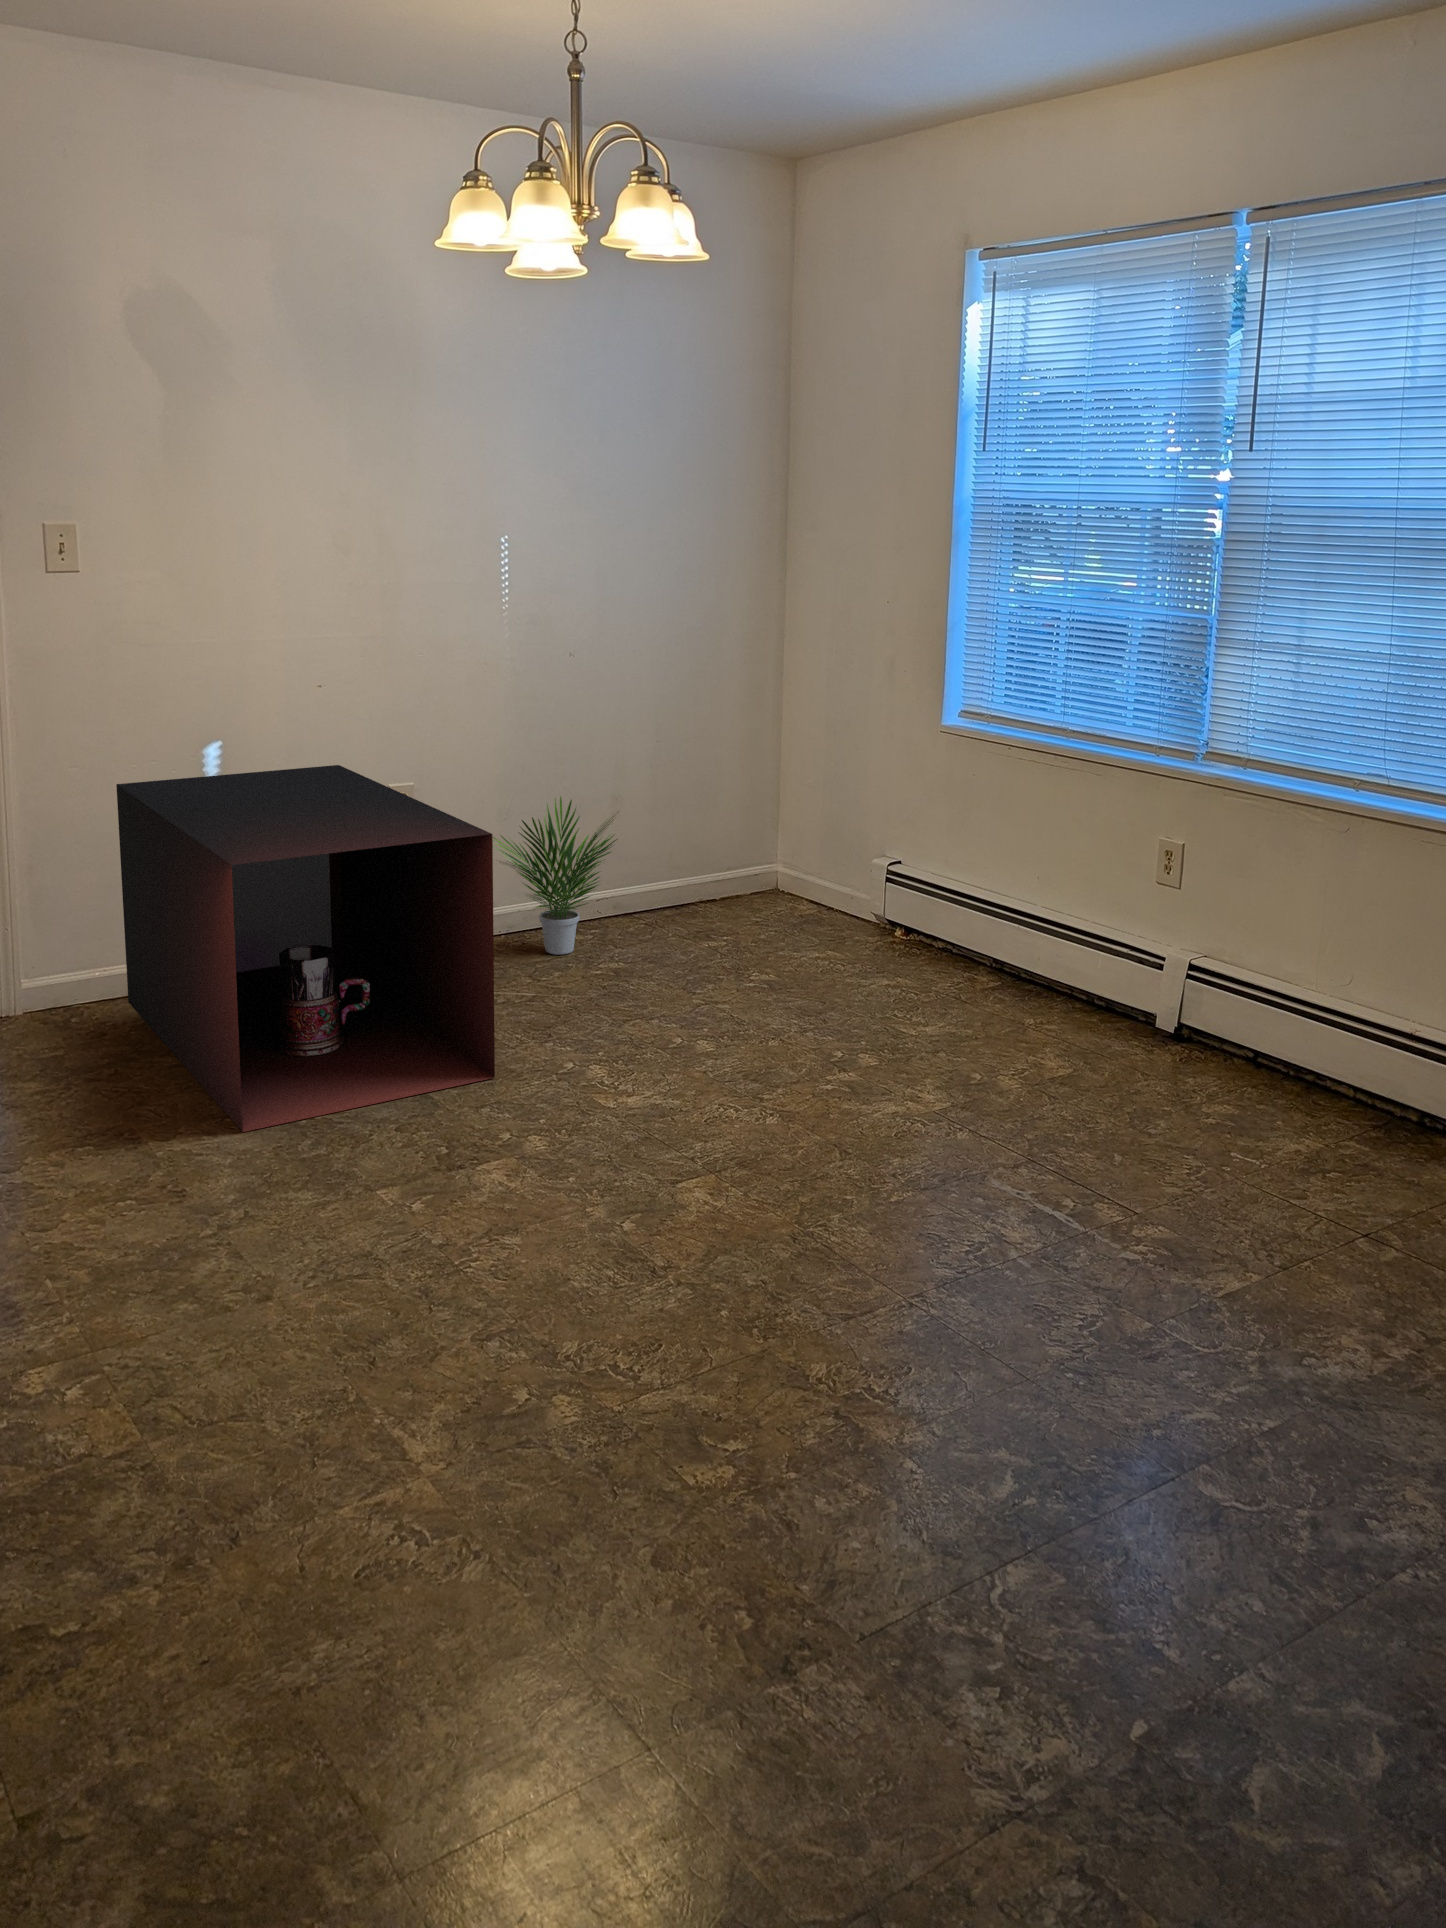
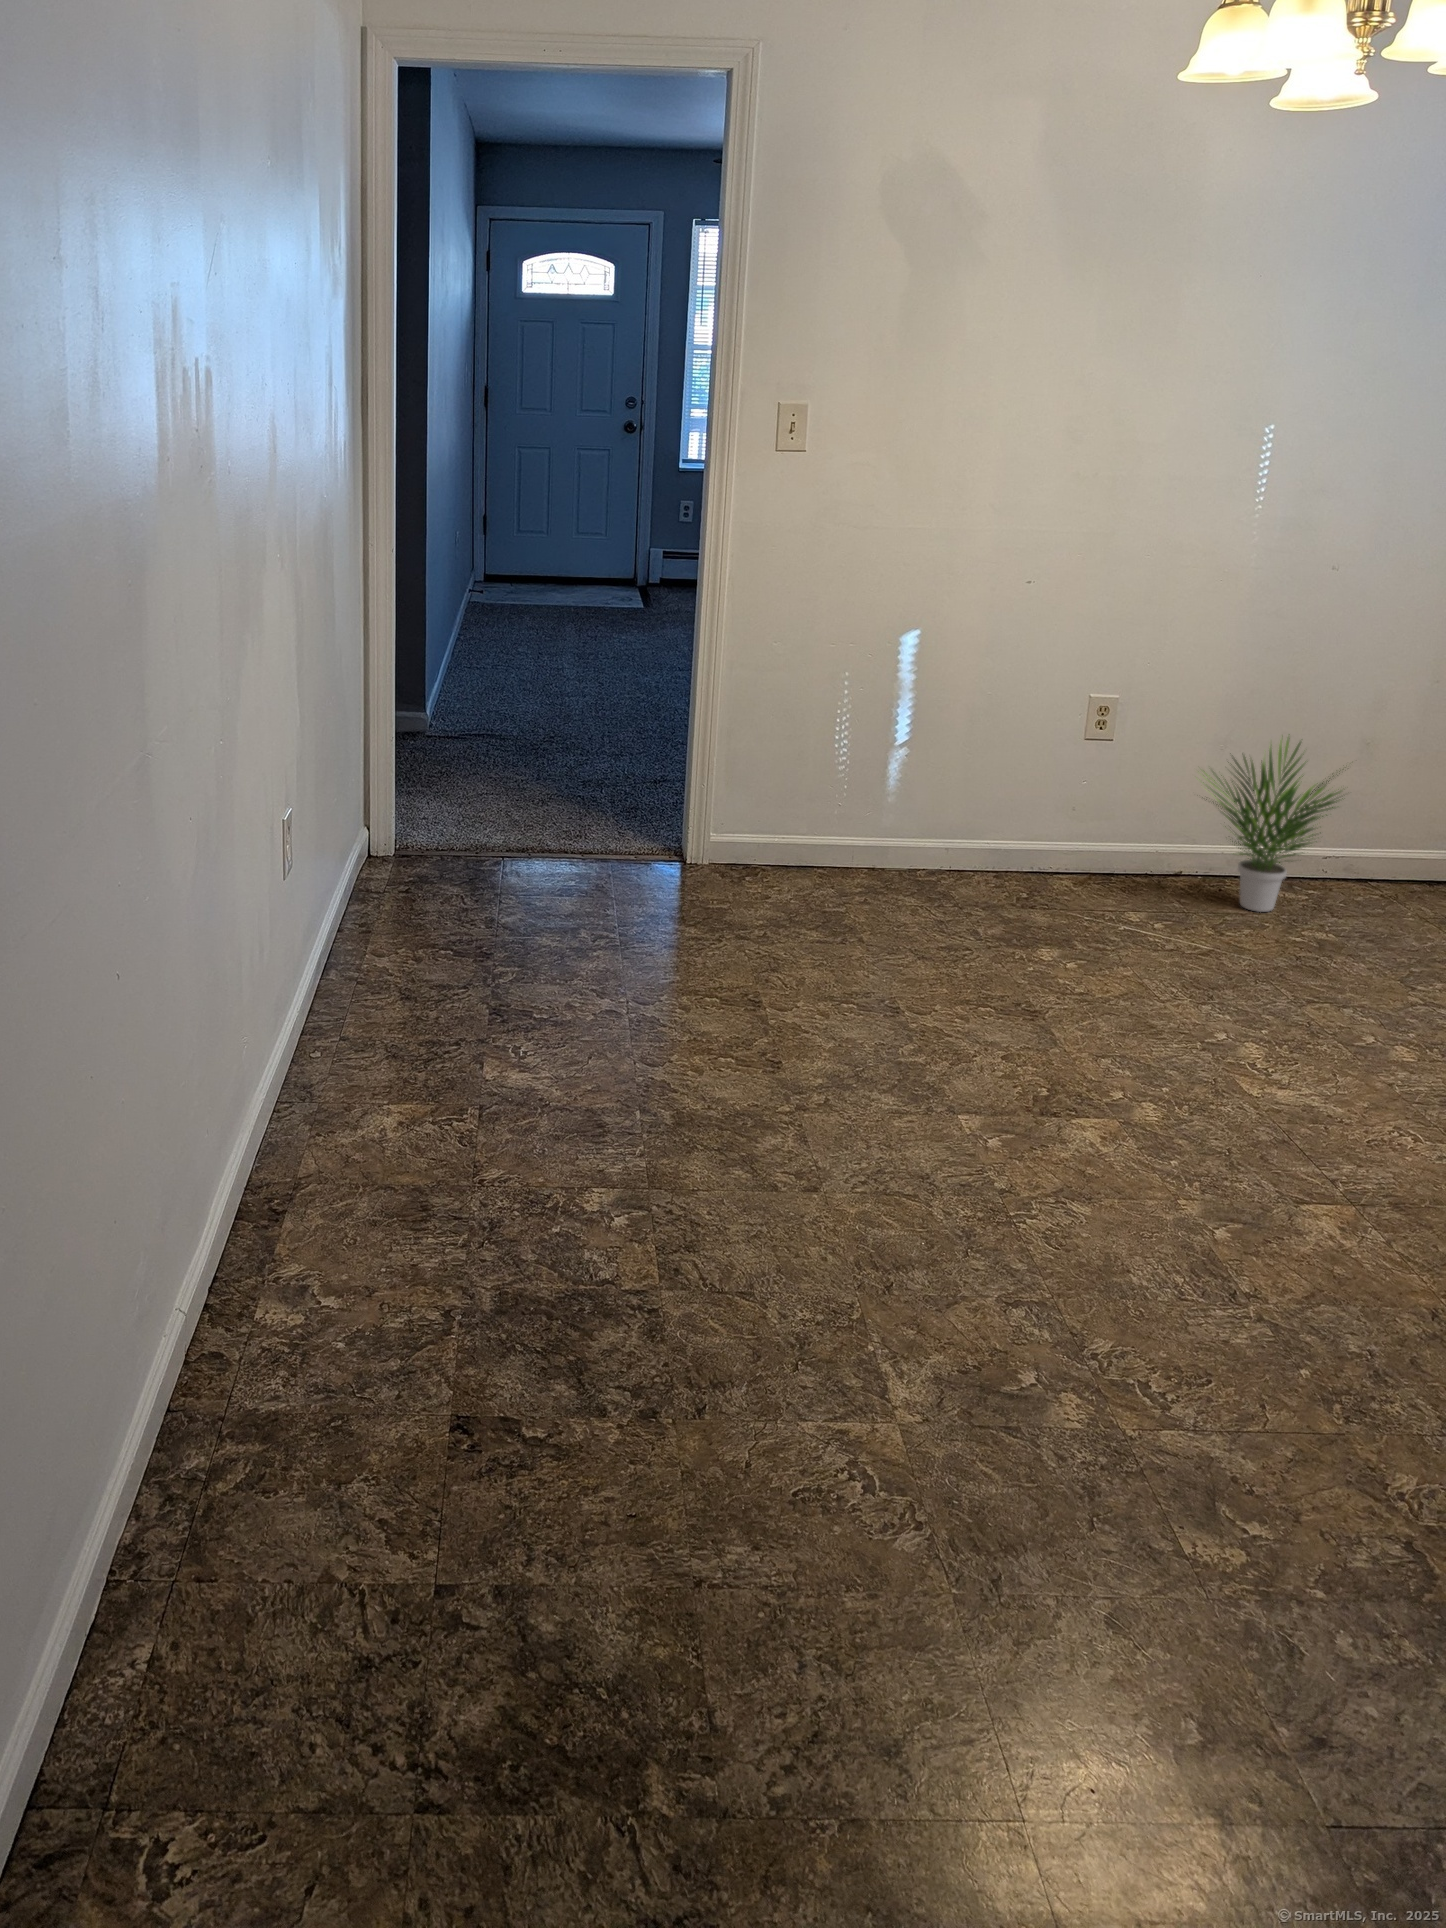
storage cabinet: present [116,765,495,1132] -> none [800,660,1165,1028]

